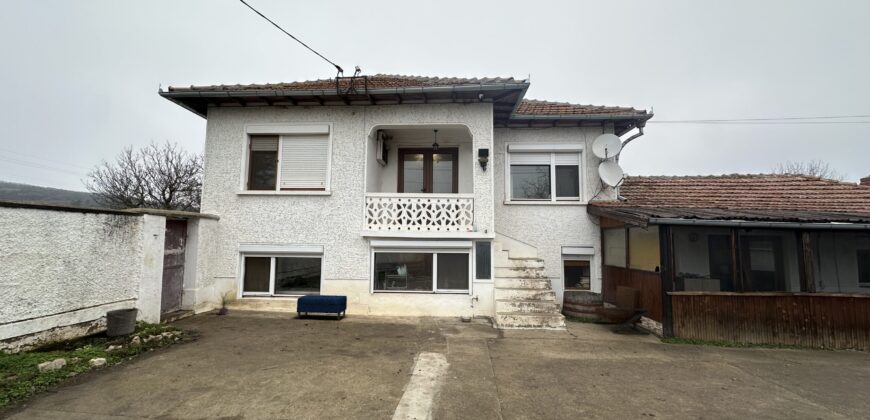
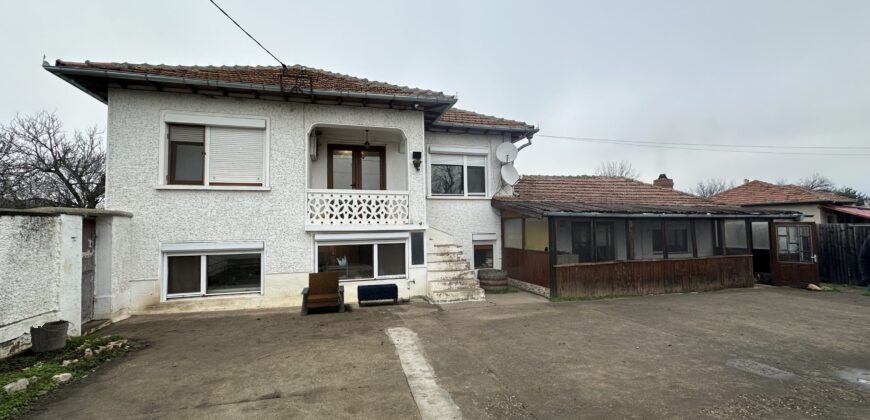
lounge chair: present [592,286,650,334] -> present [301,272,344,316]
decorative plant: present [219,293,228,315] -> none [132,295,166,321]
bench: present [297,295,347,320] -> present [357,283,398,307]

